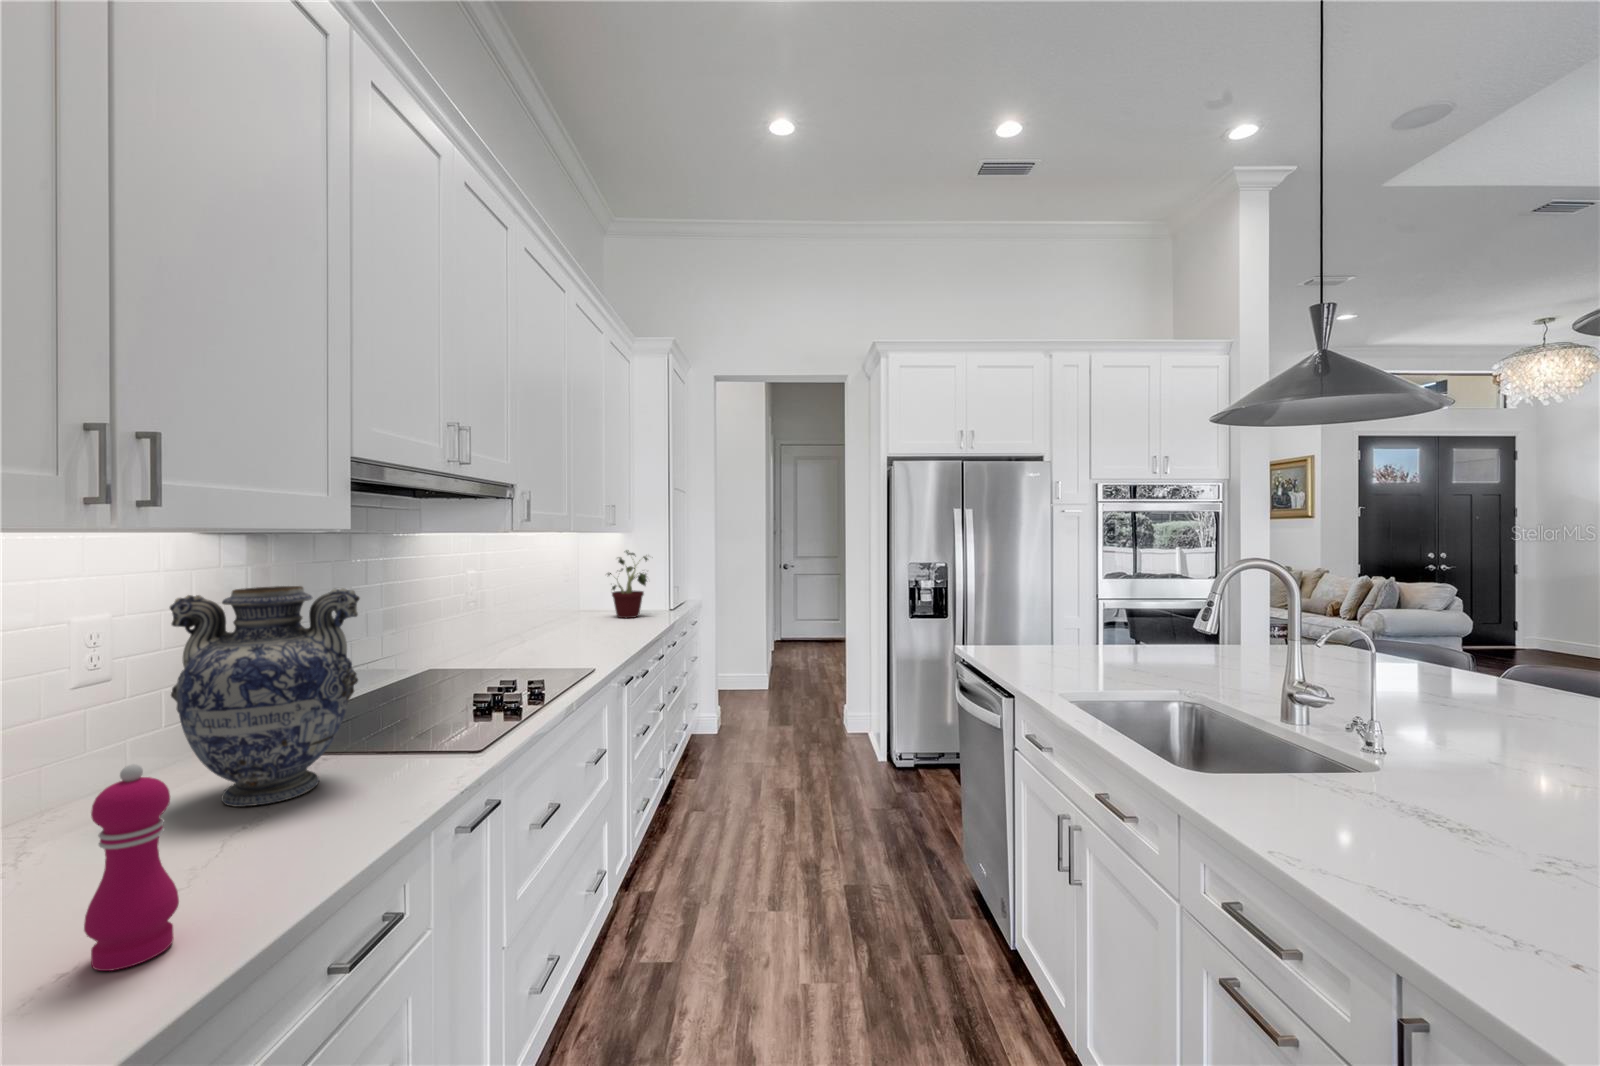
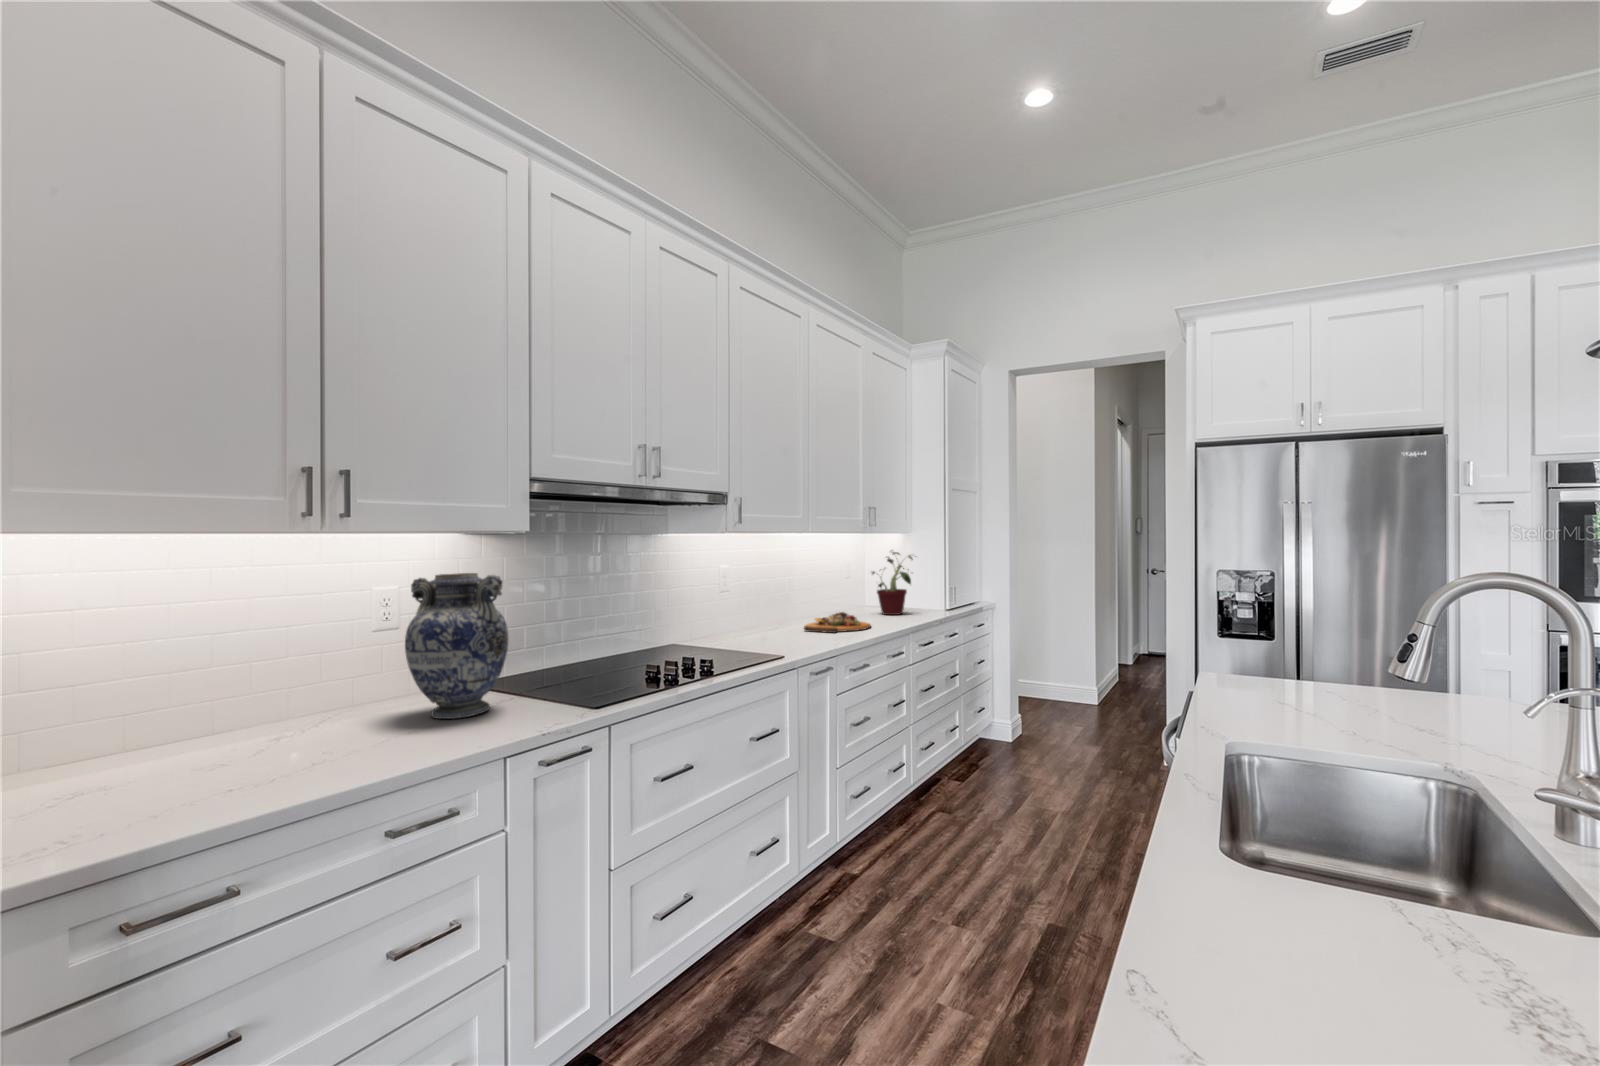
cutting board: none [558,617,633,641] -> present [804,612,871,633]
pepper mill: present [84,764,179,971] -> none [256,671,306,787]

